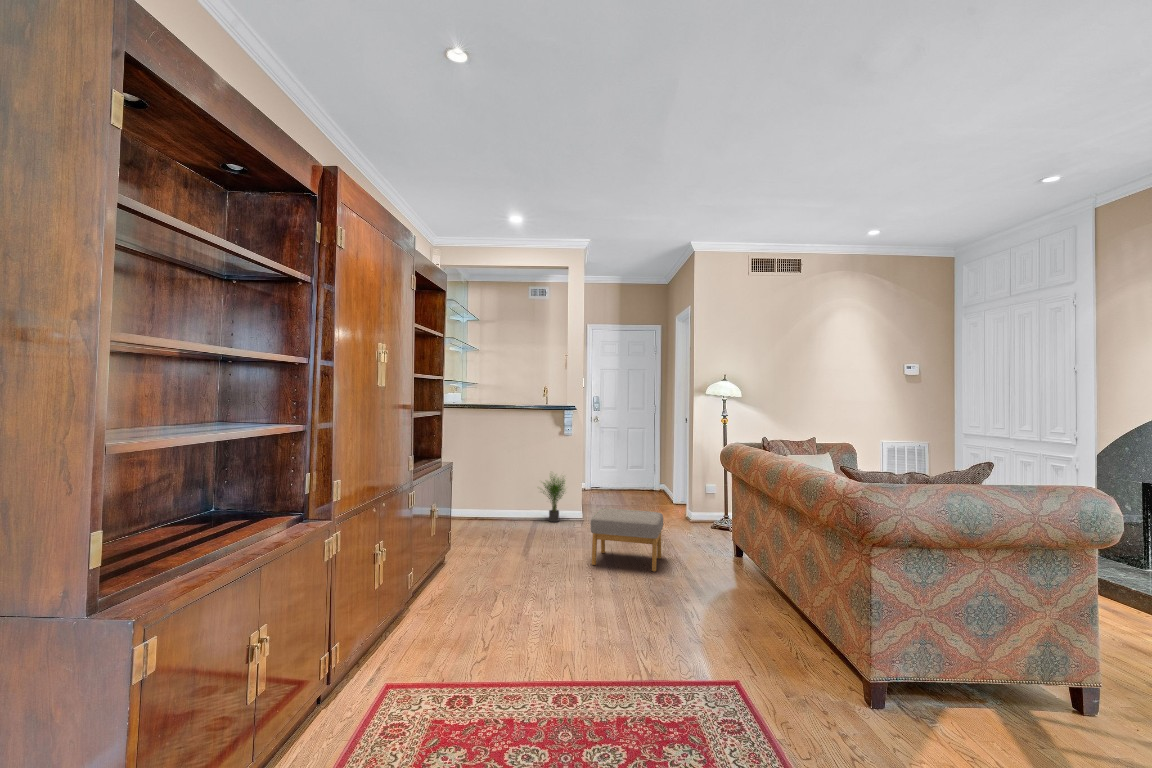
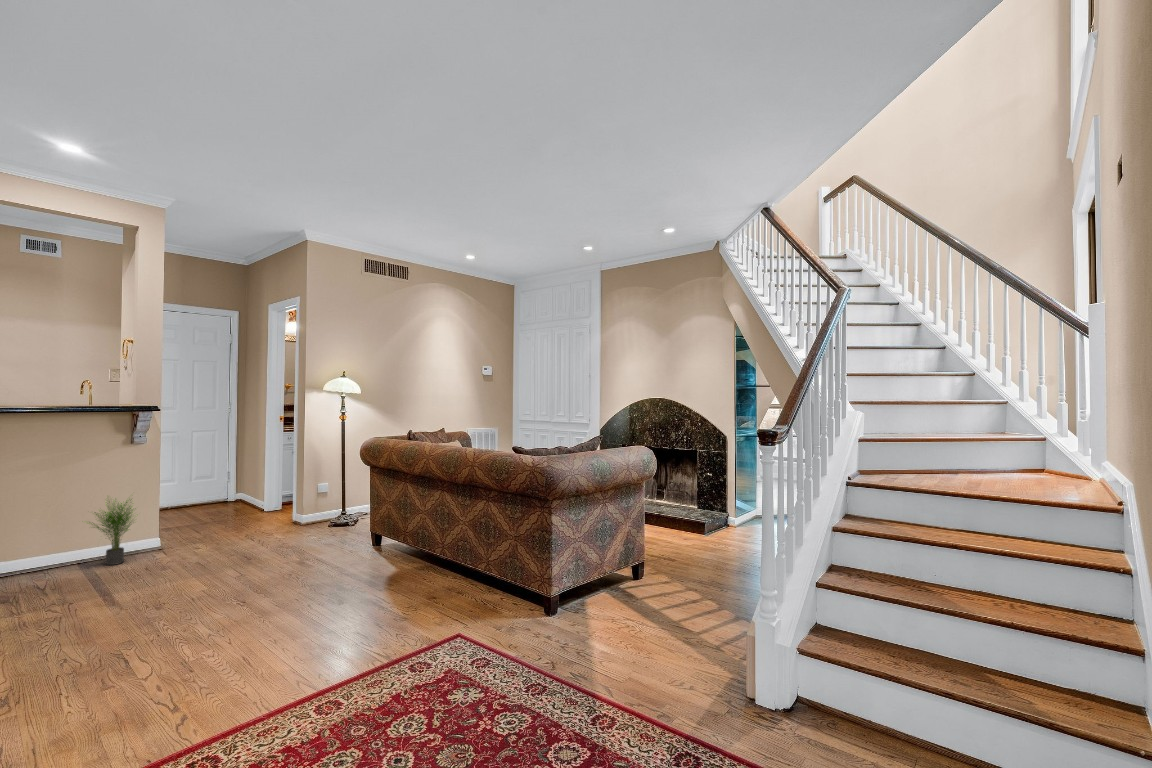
footstool: present [591,509,663,571] -> none [225,519,314,594]

